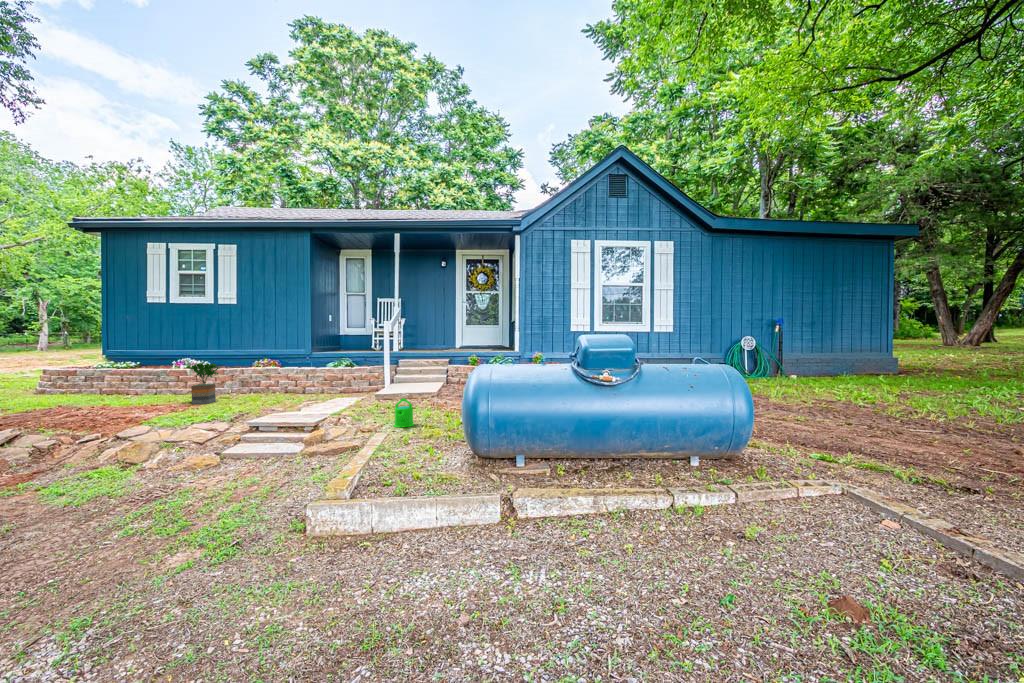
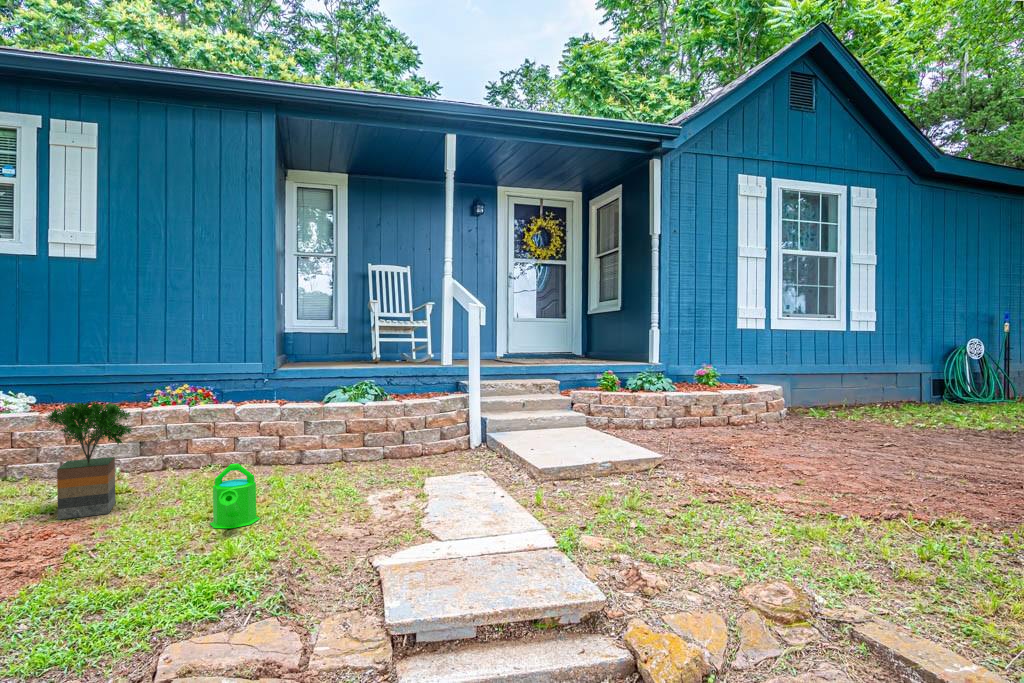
watering can: present [394,398,414,427] -> present [210,464,260,529]

